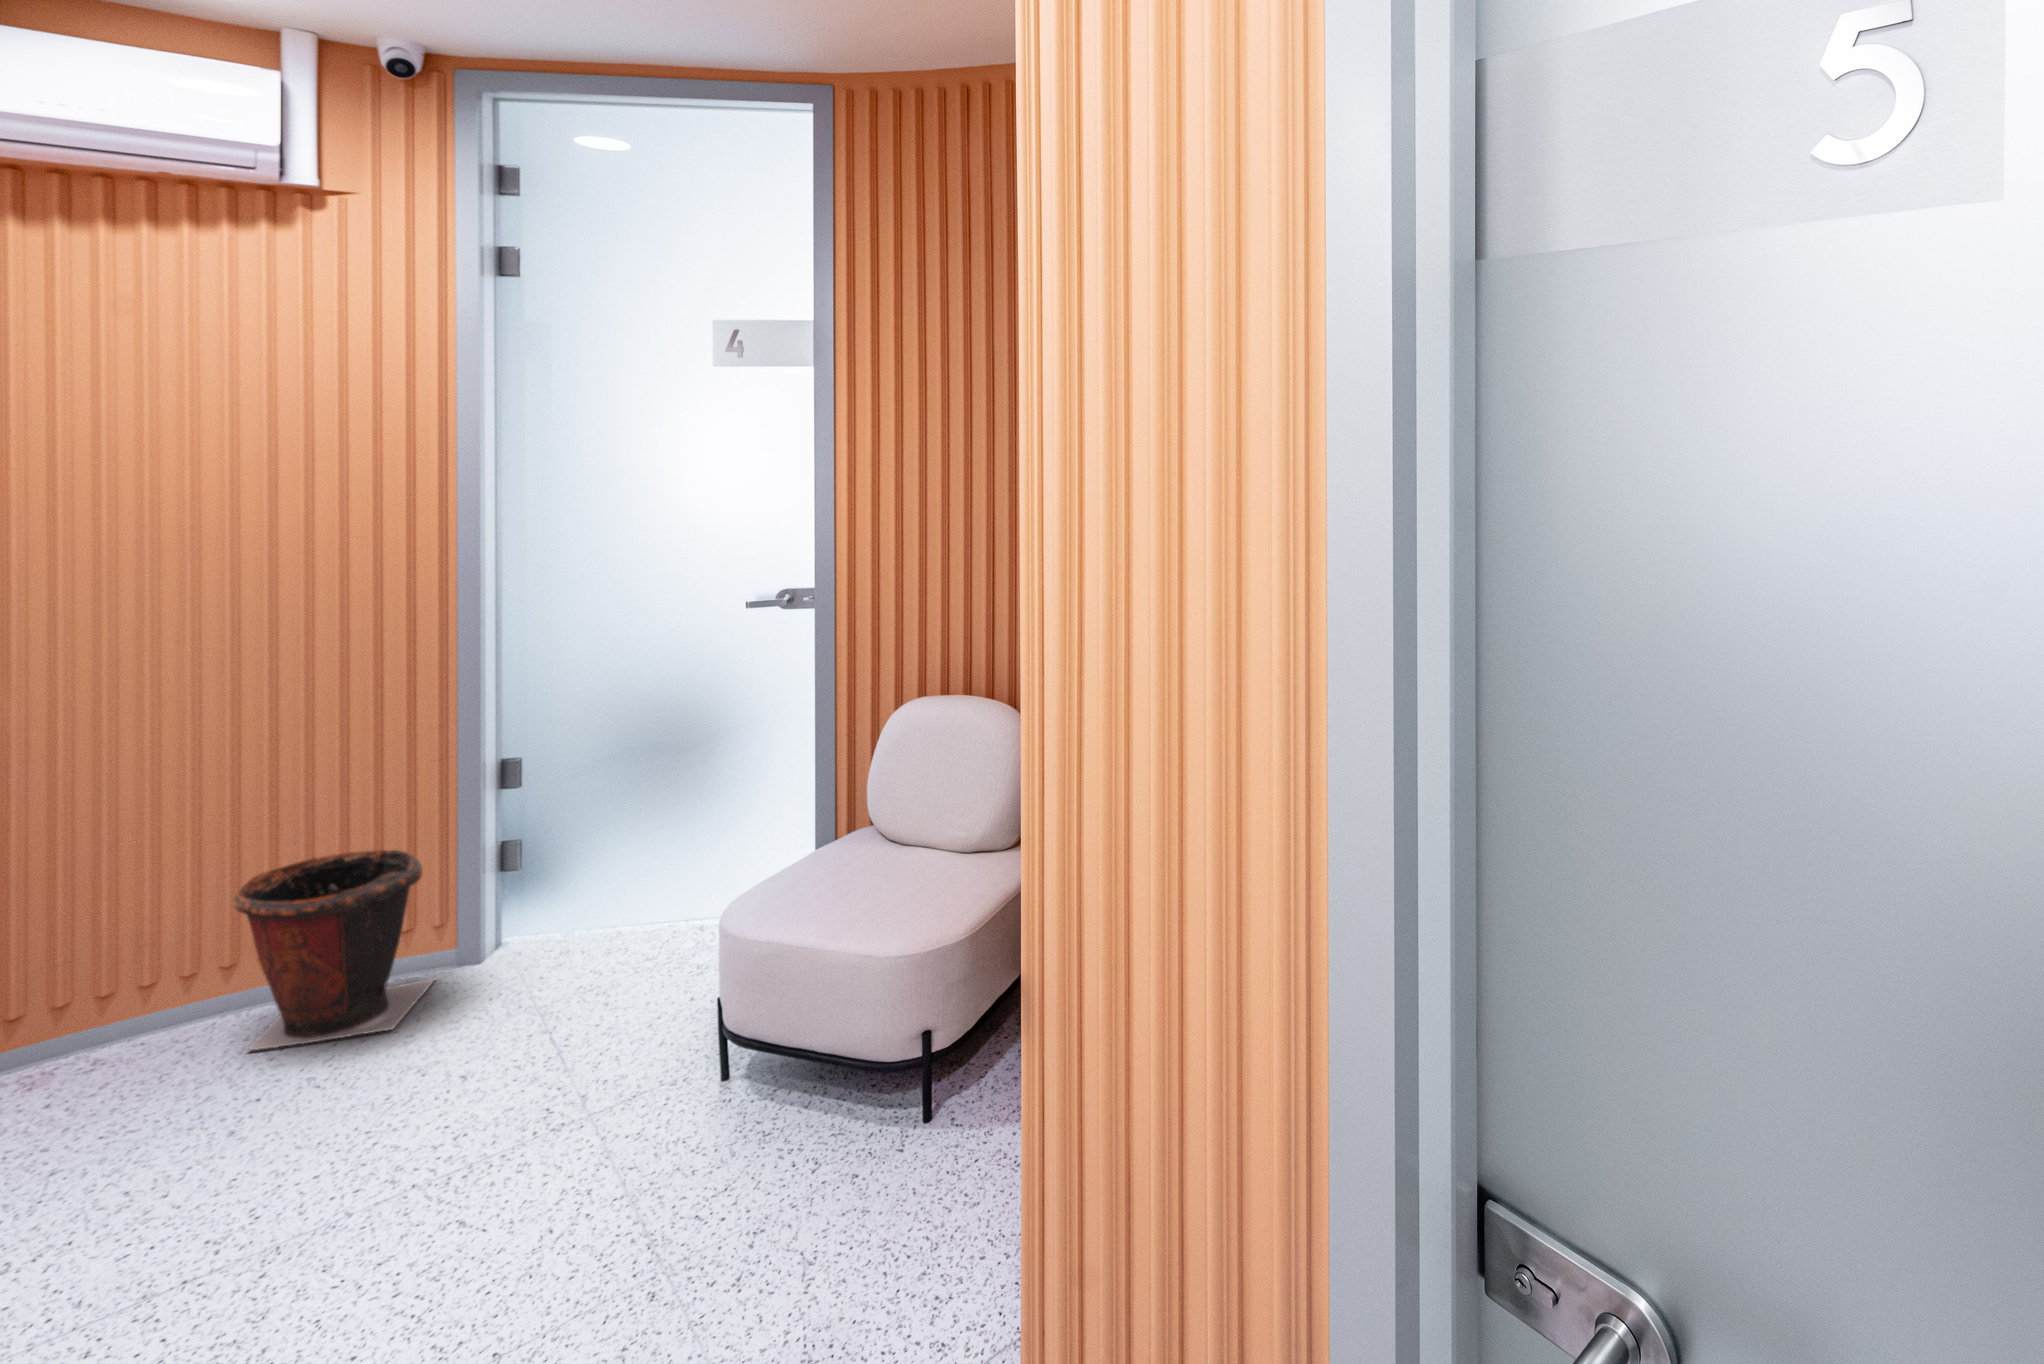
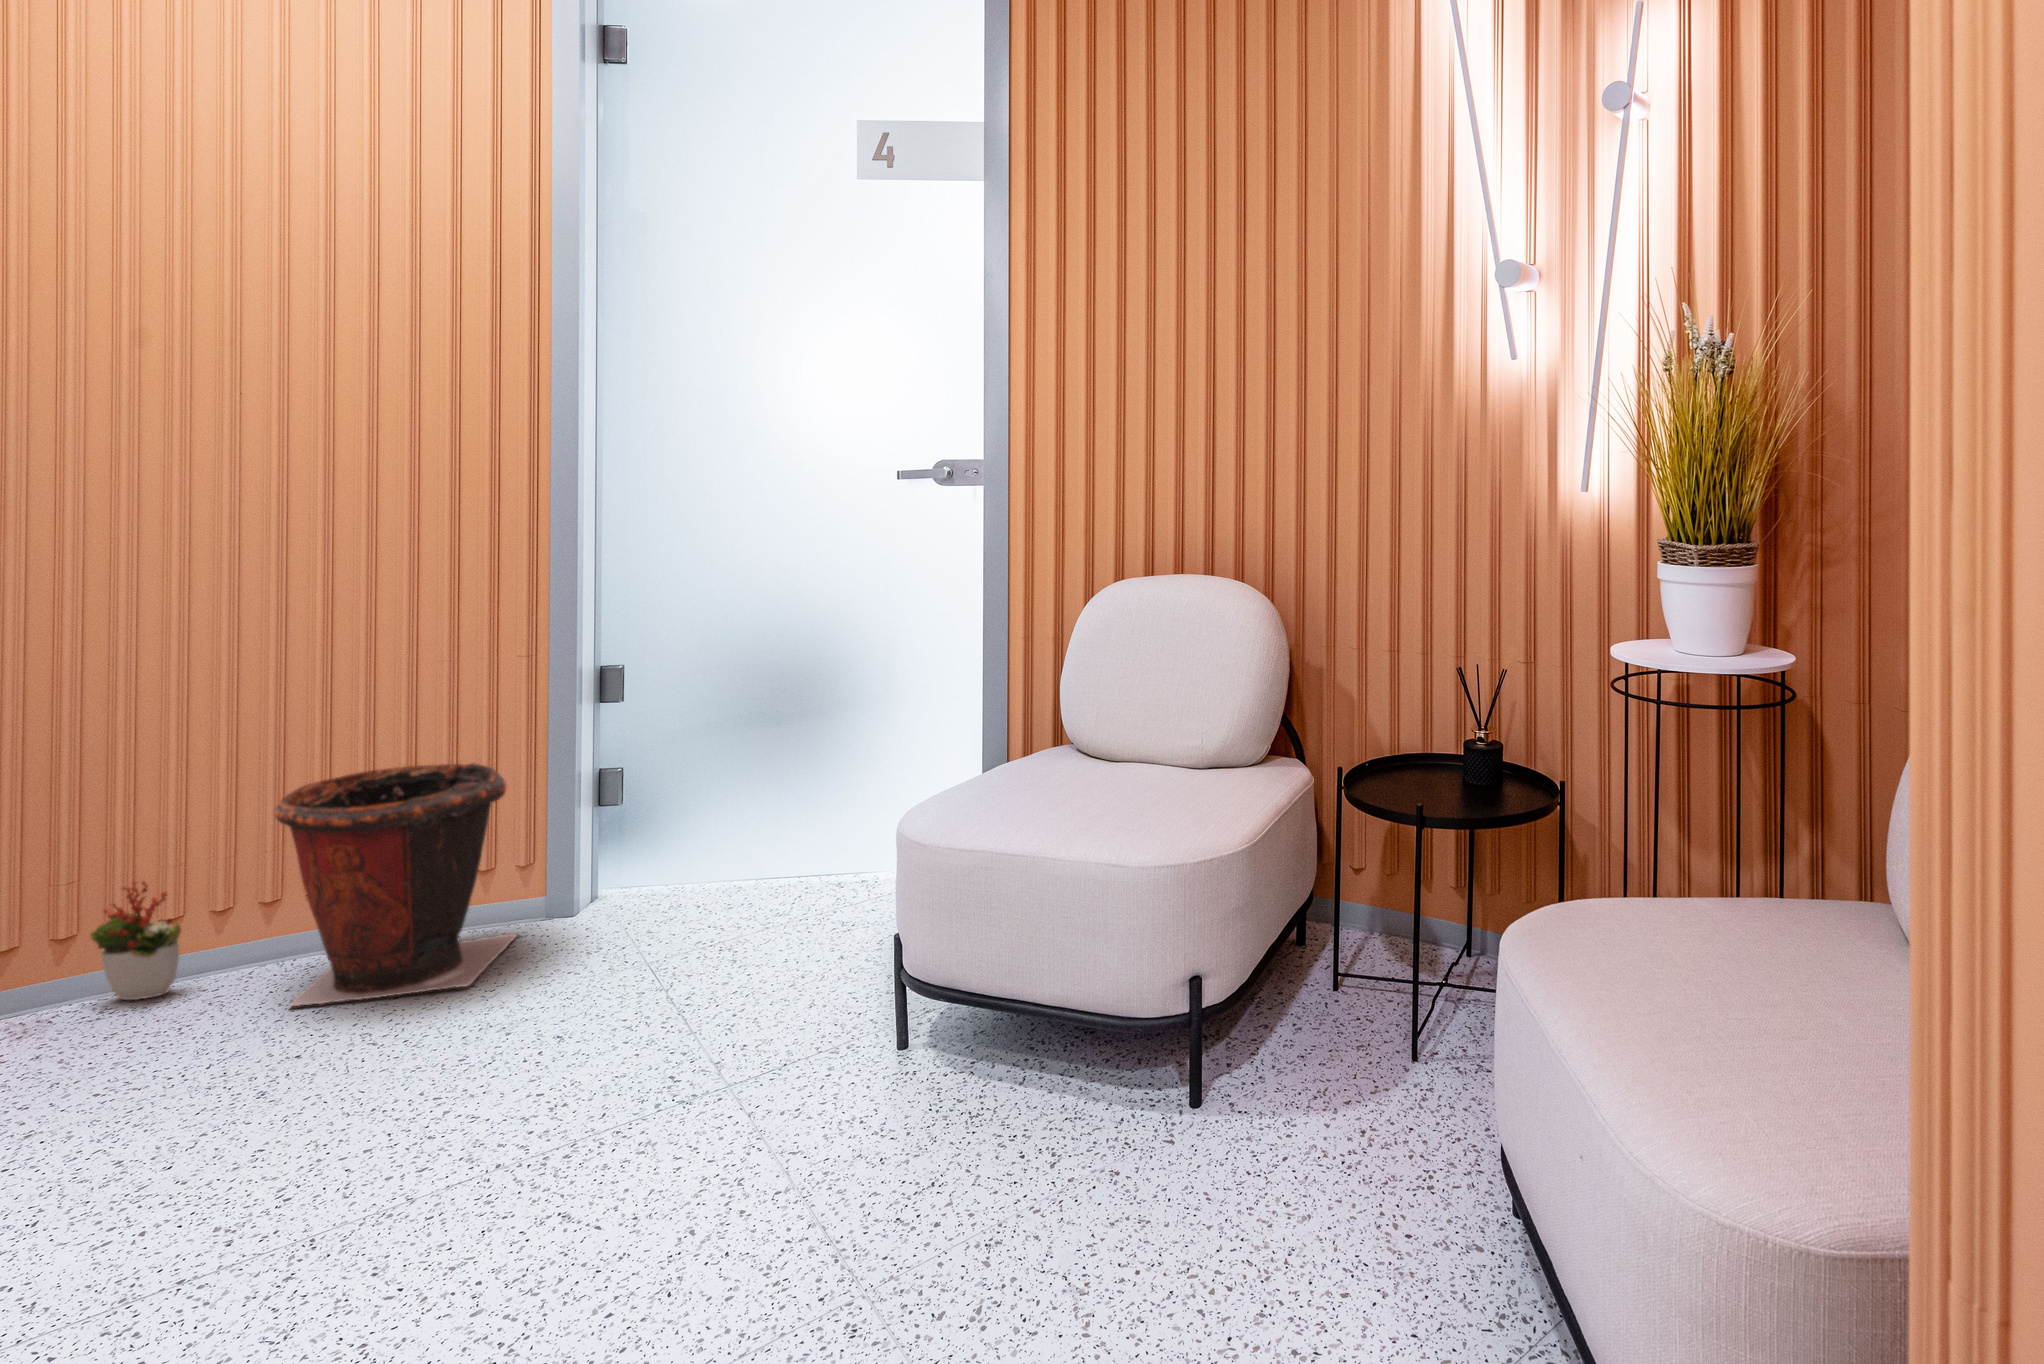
decorative plant: none [84,954,159,1047] -> present [90,881,181,1000]

